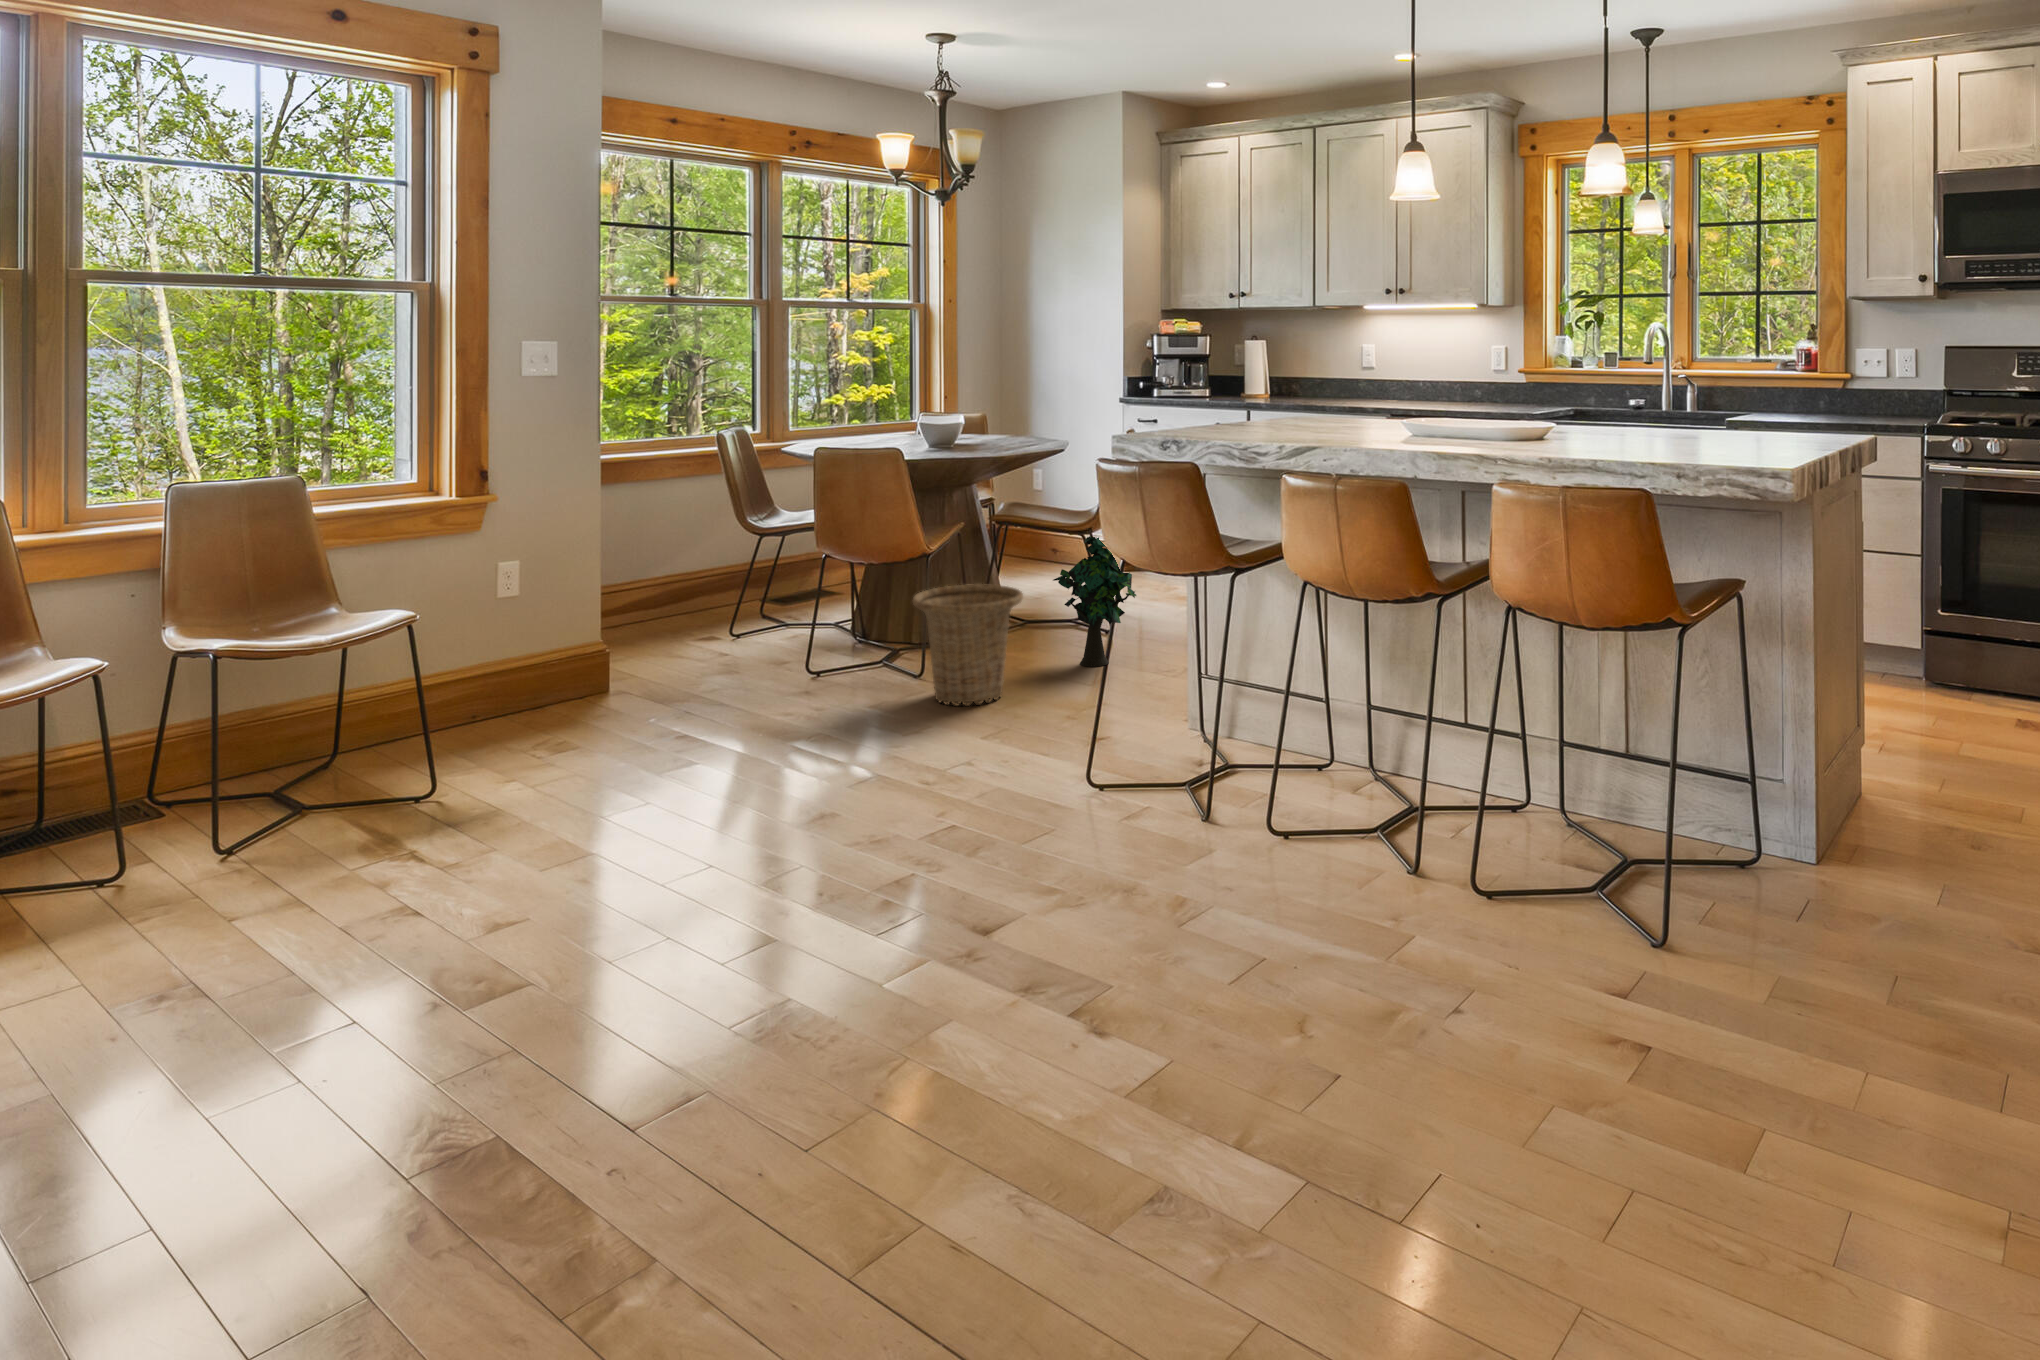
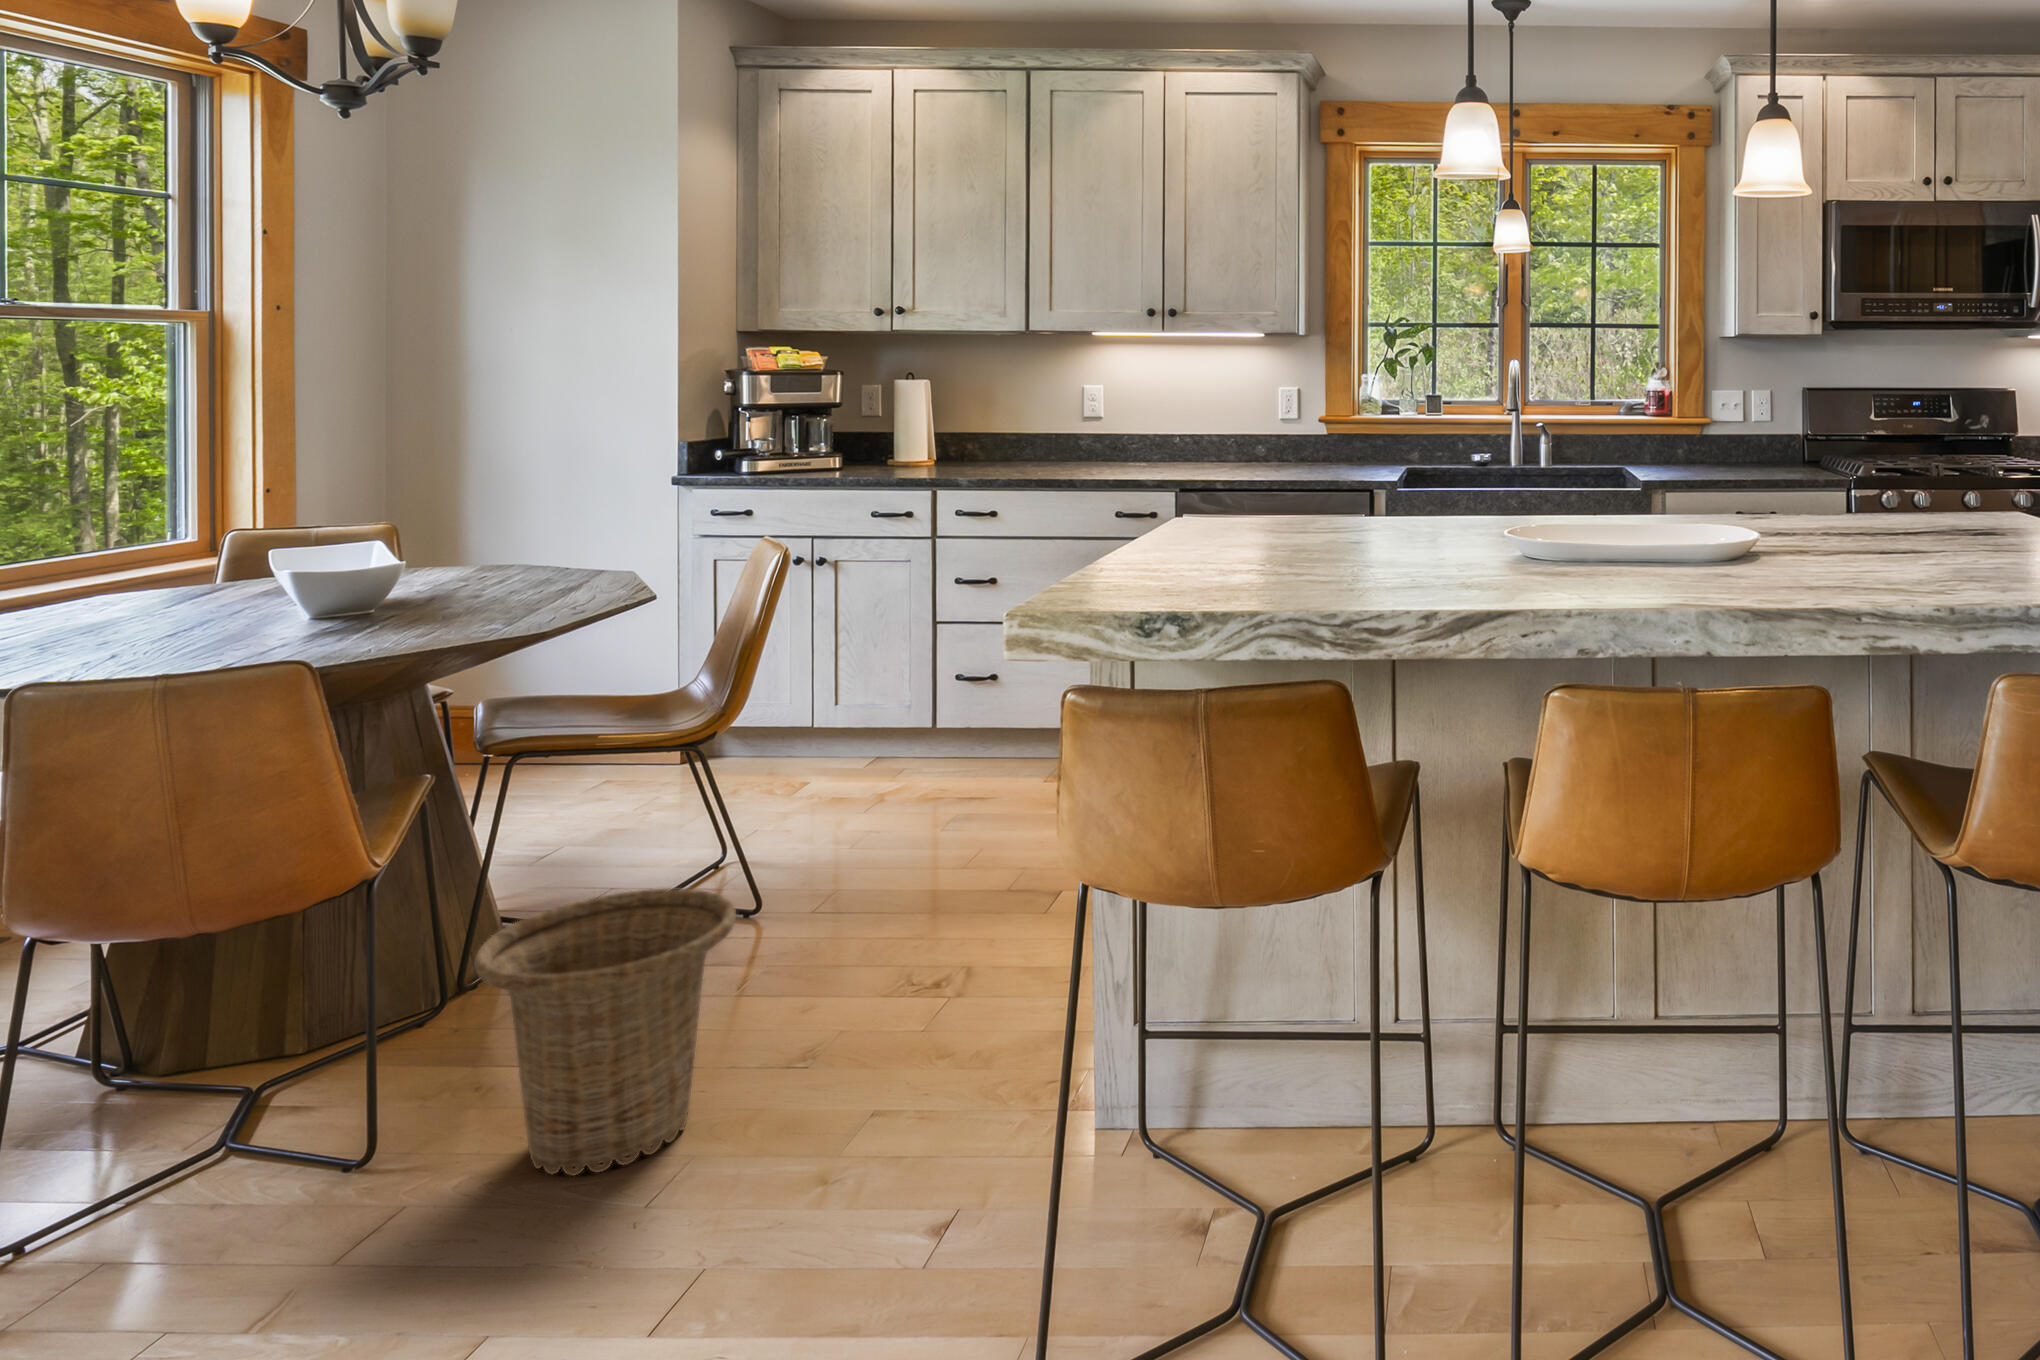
decorative plant: present [1053,536,1136,667] -> none [733,725,895,994]

